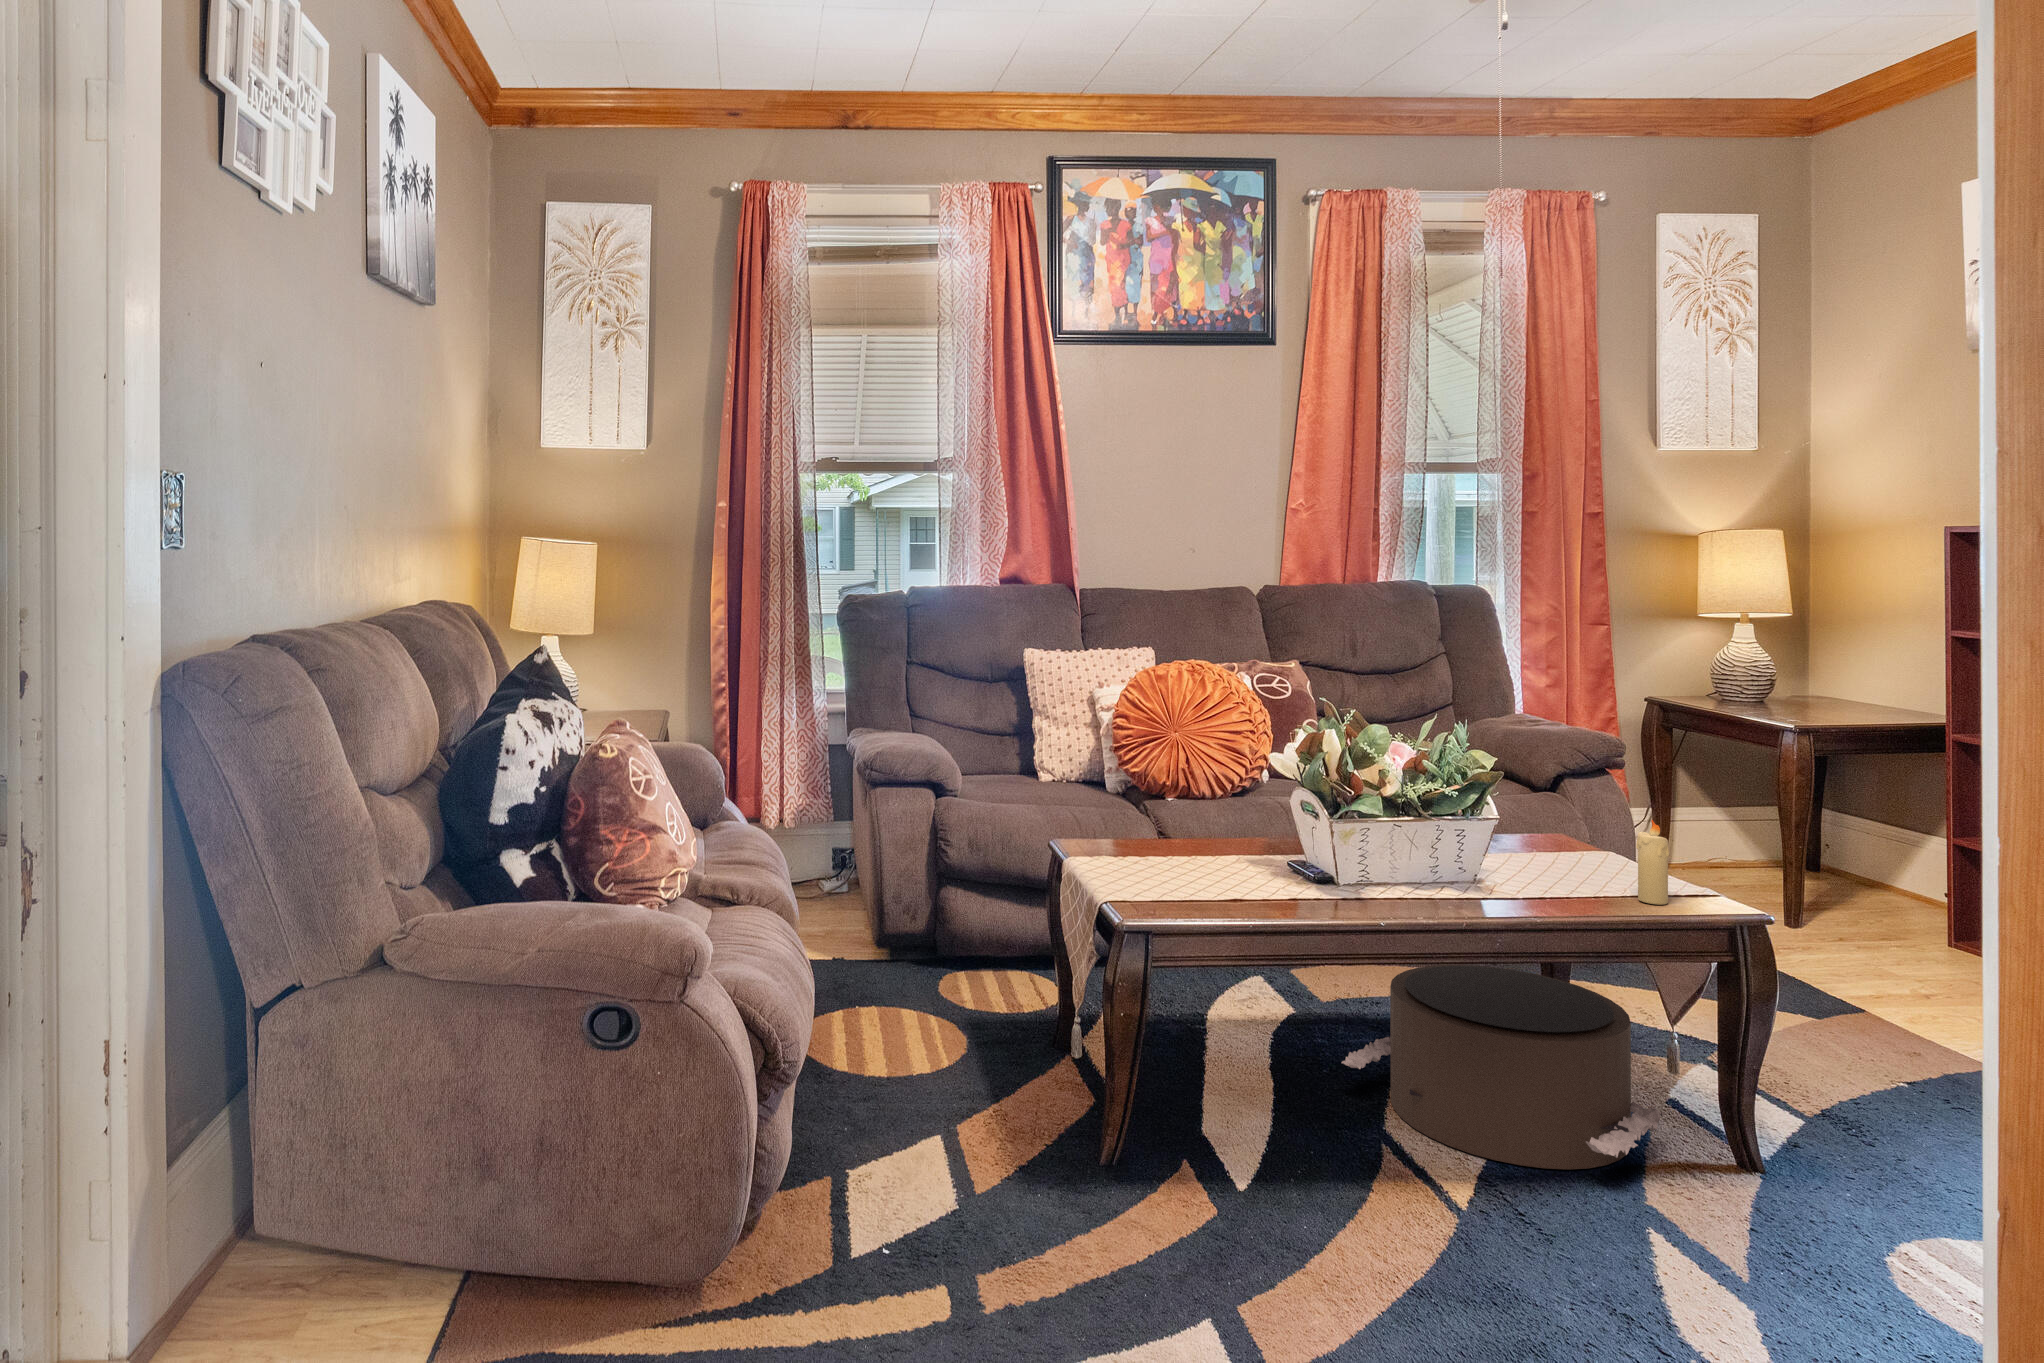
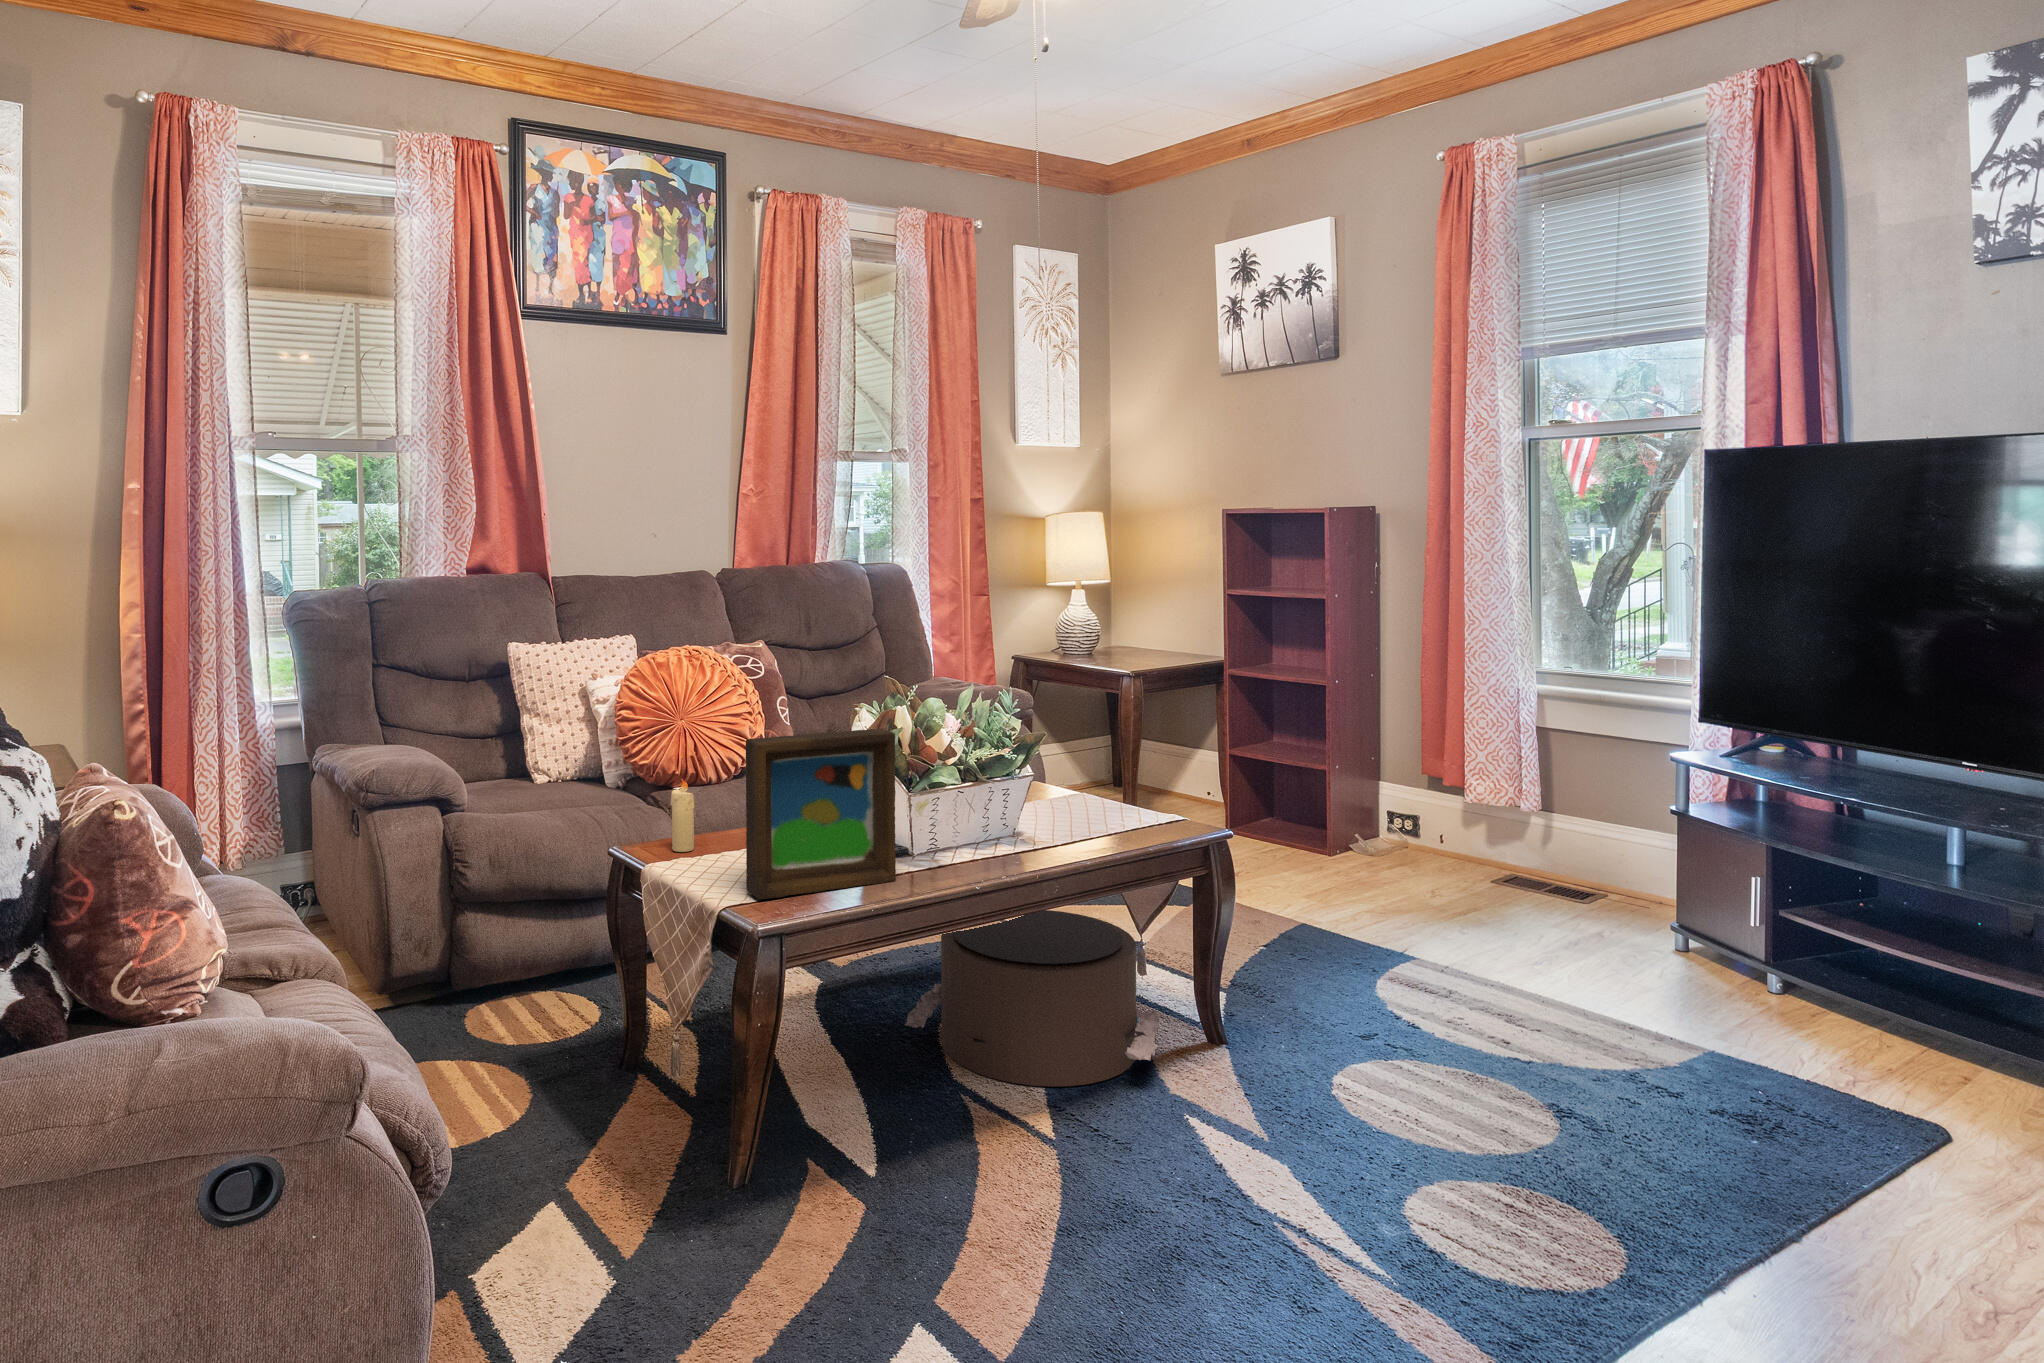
picture frame: none [1139,748,1298,906] -> present [745,729,896,899]
candle: present [1636,820,1669,905] -> present [671,779,694,852]

